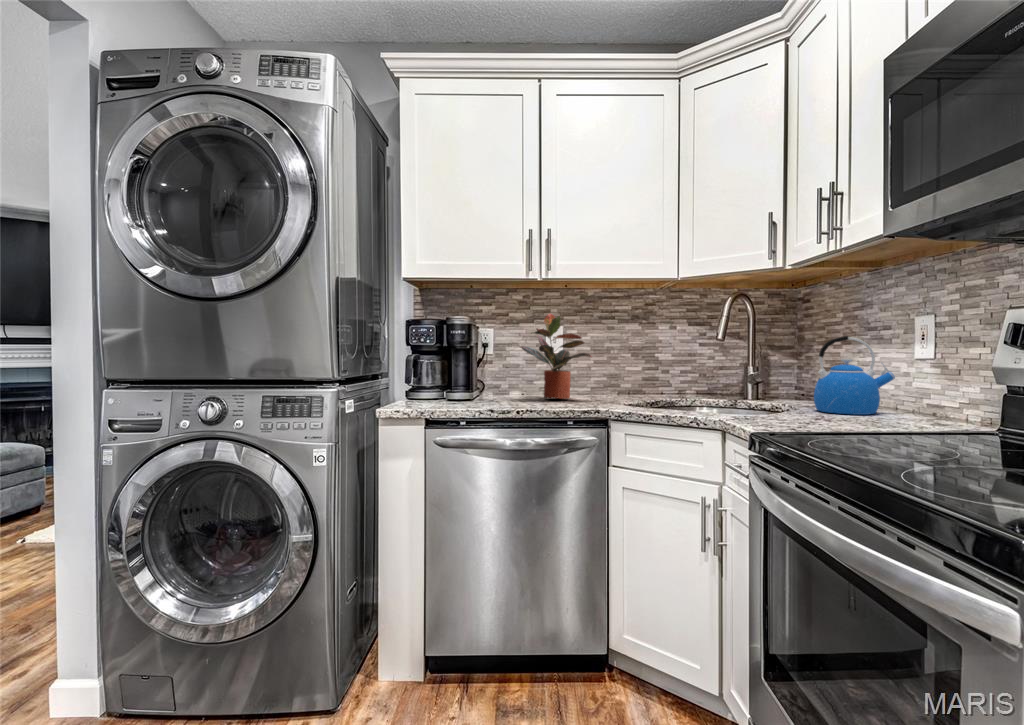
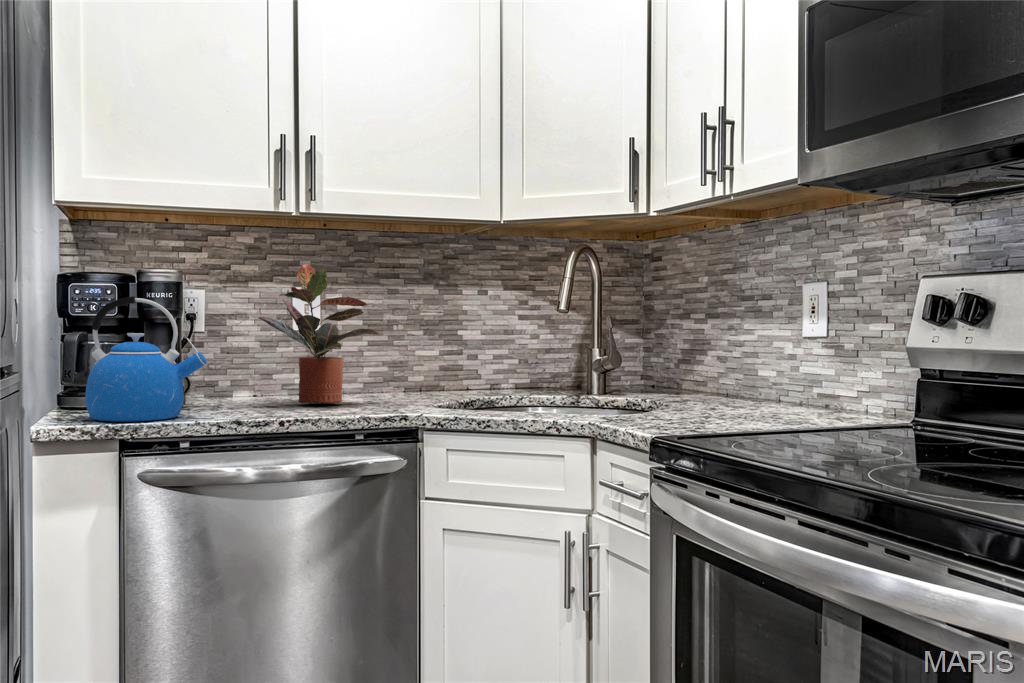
kettle: present [814,336,895,415] -> present [85,296,207,422]

